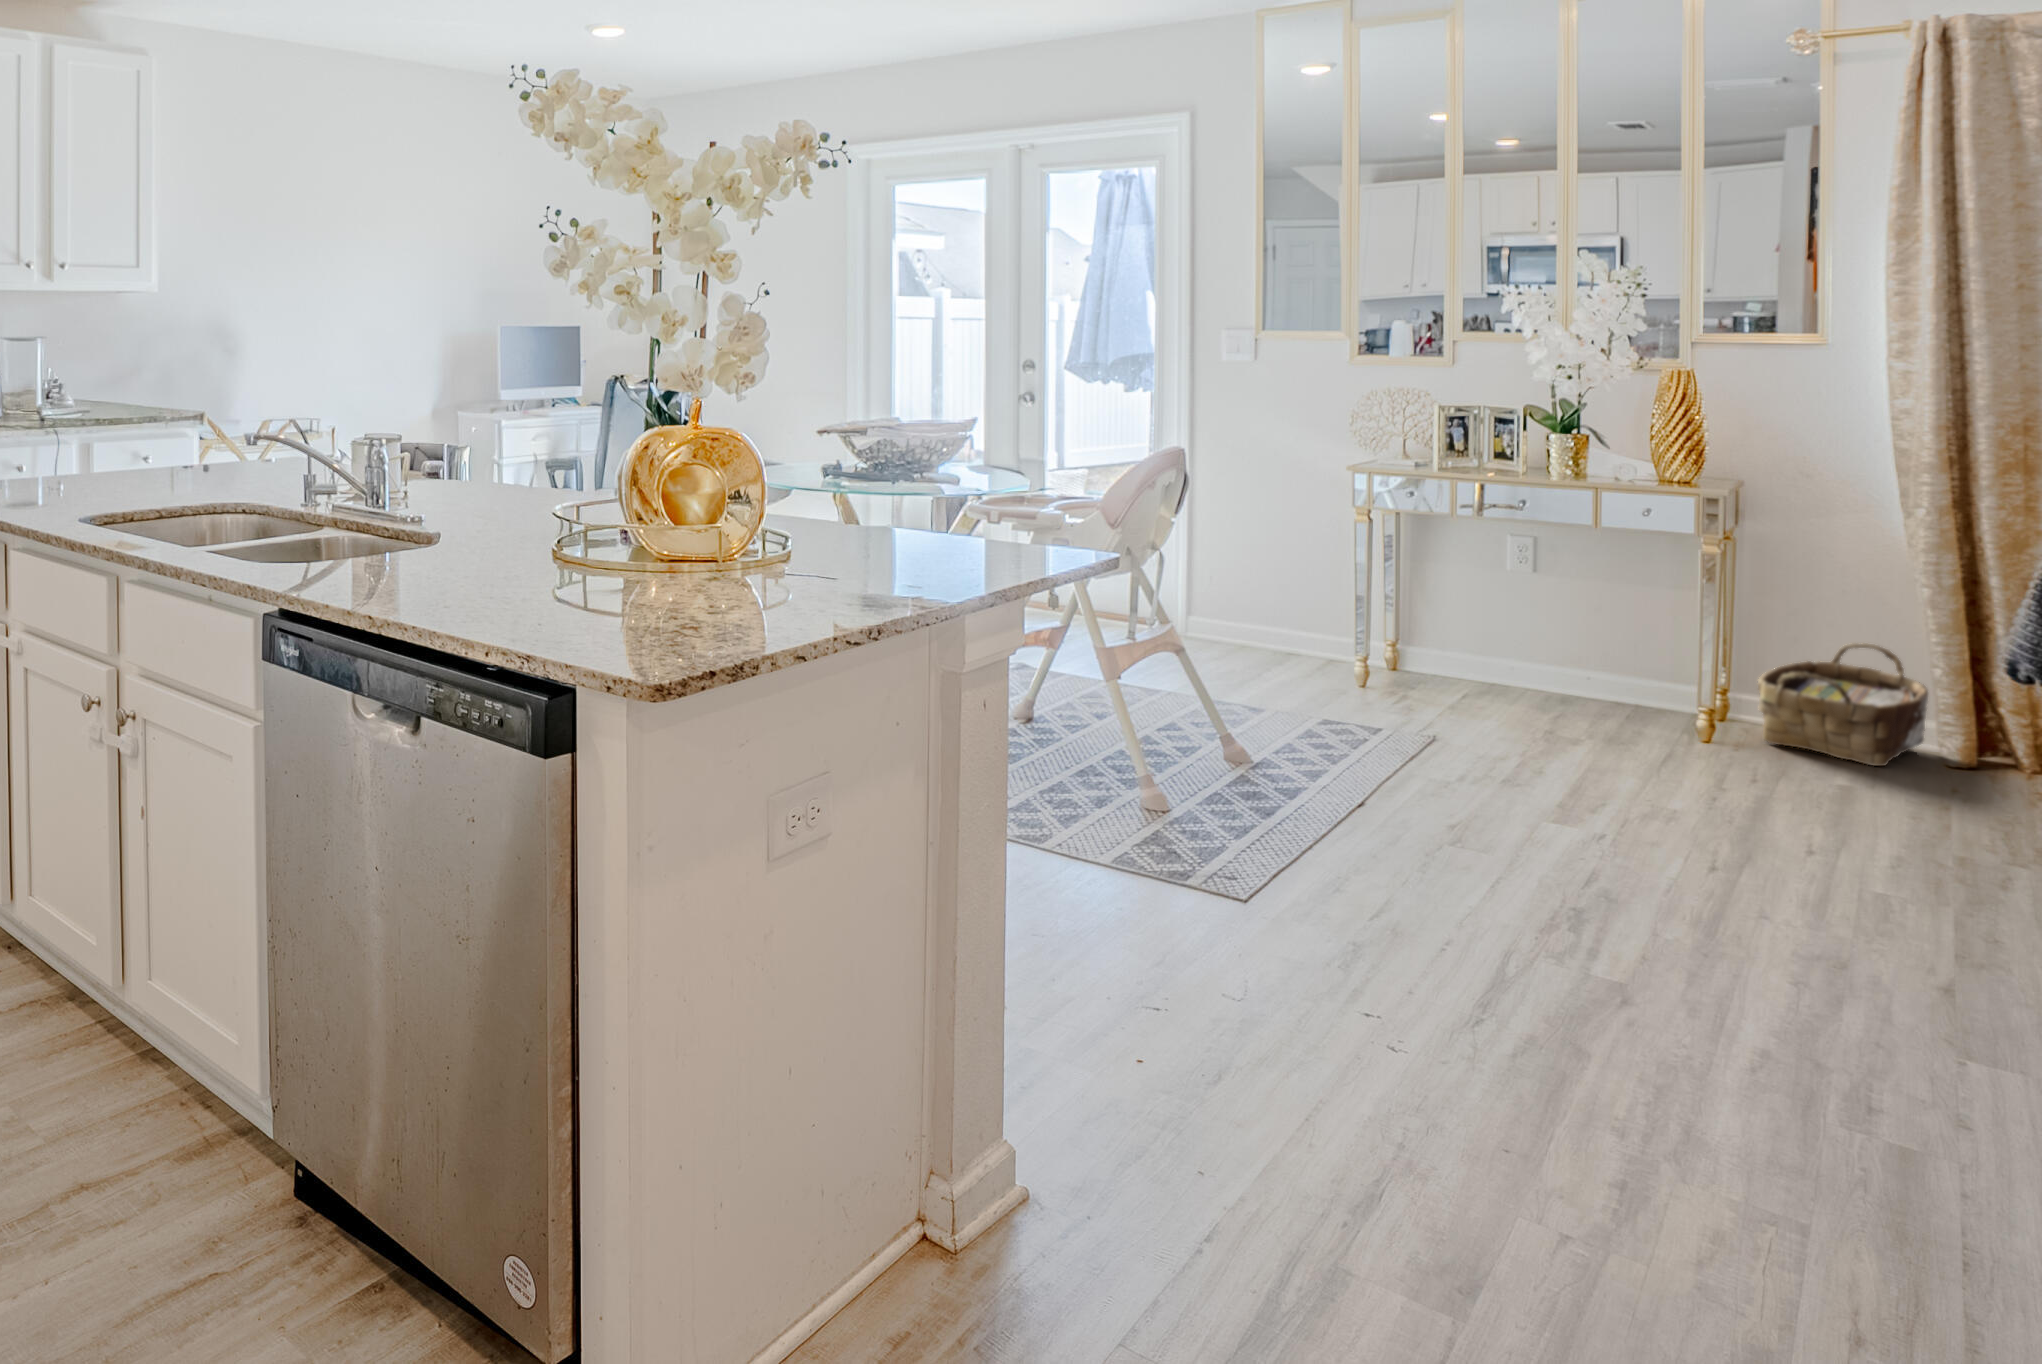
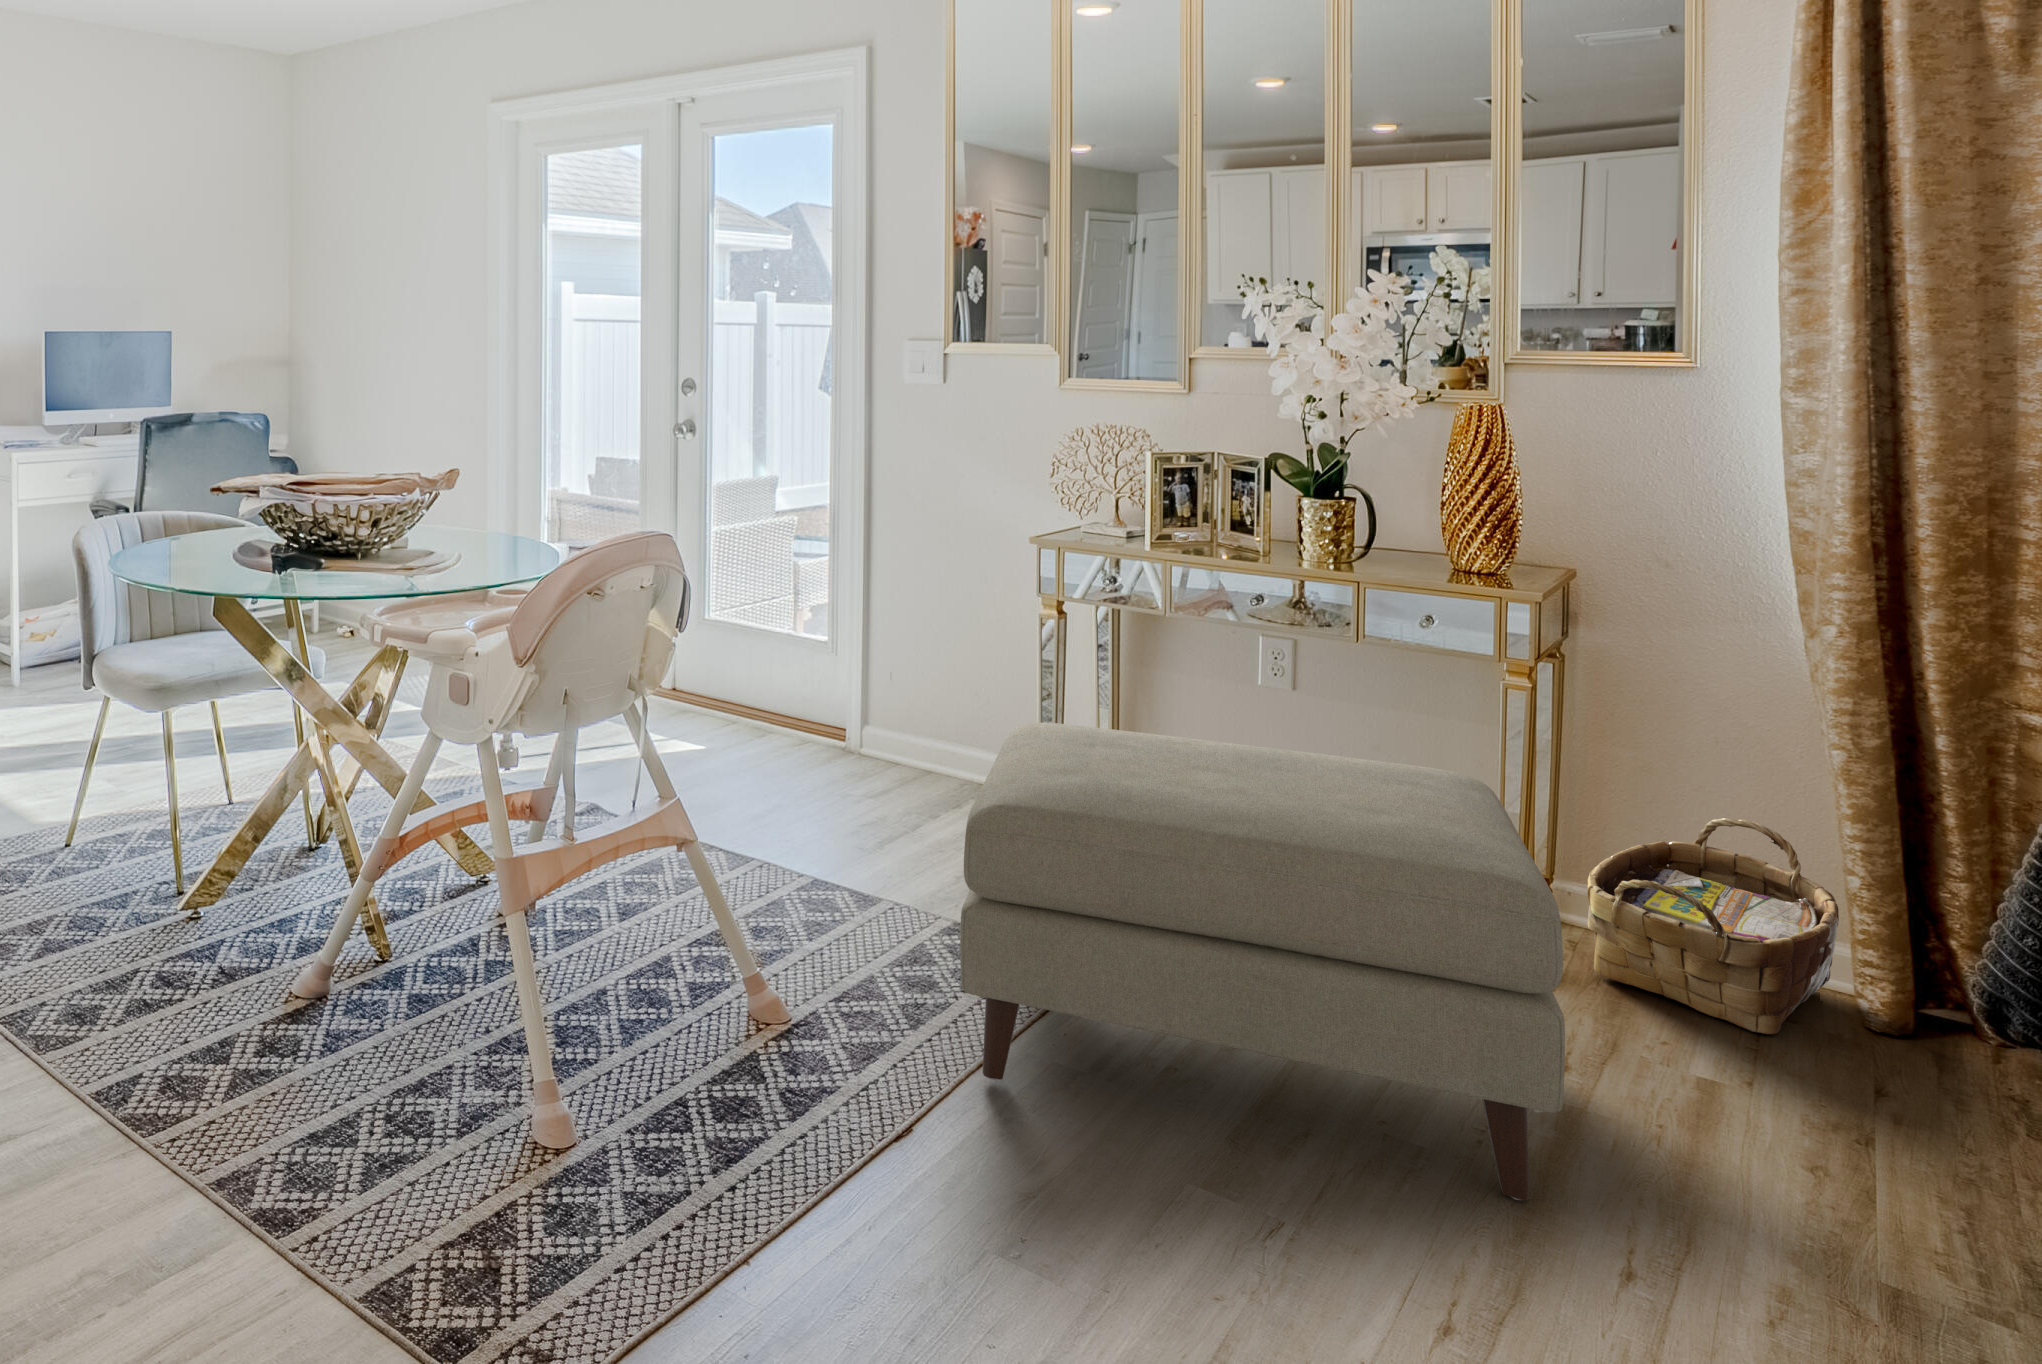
ottoman: none [1356,577,1754,822] -> present [960,723,1565,1200]

